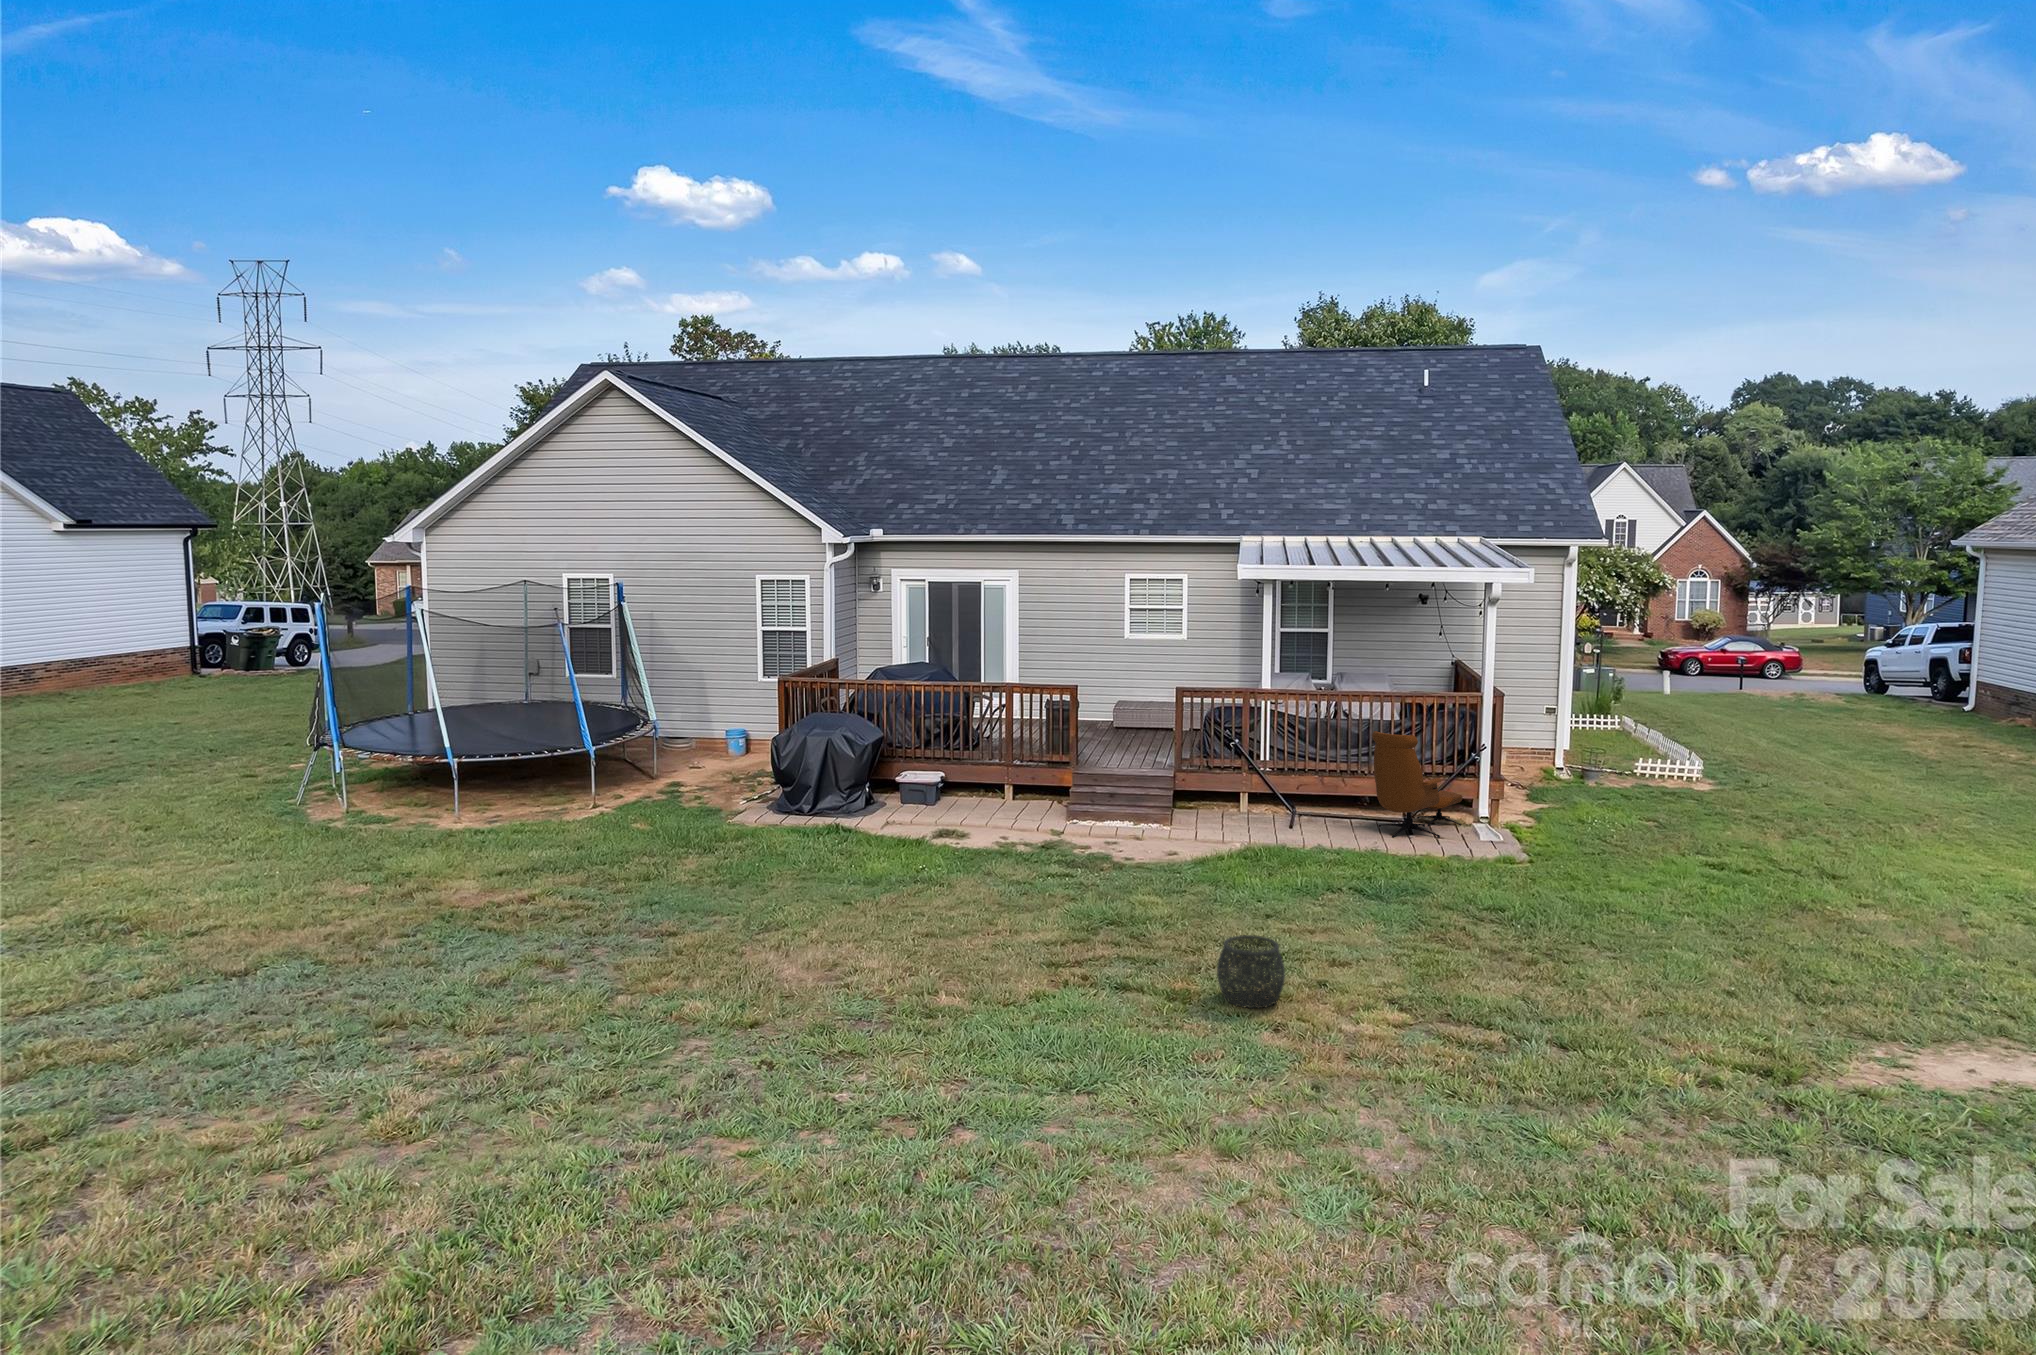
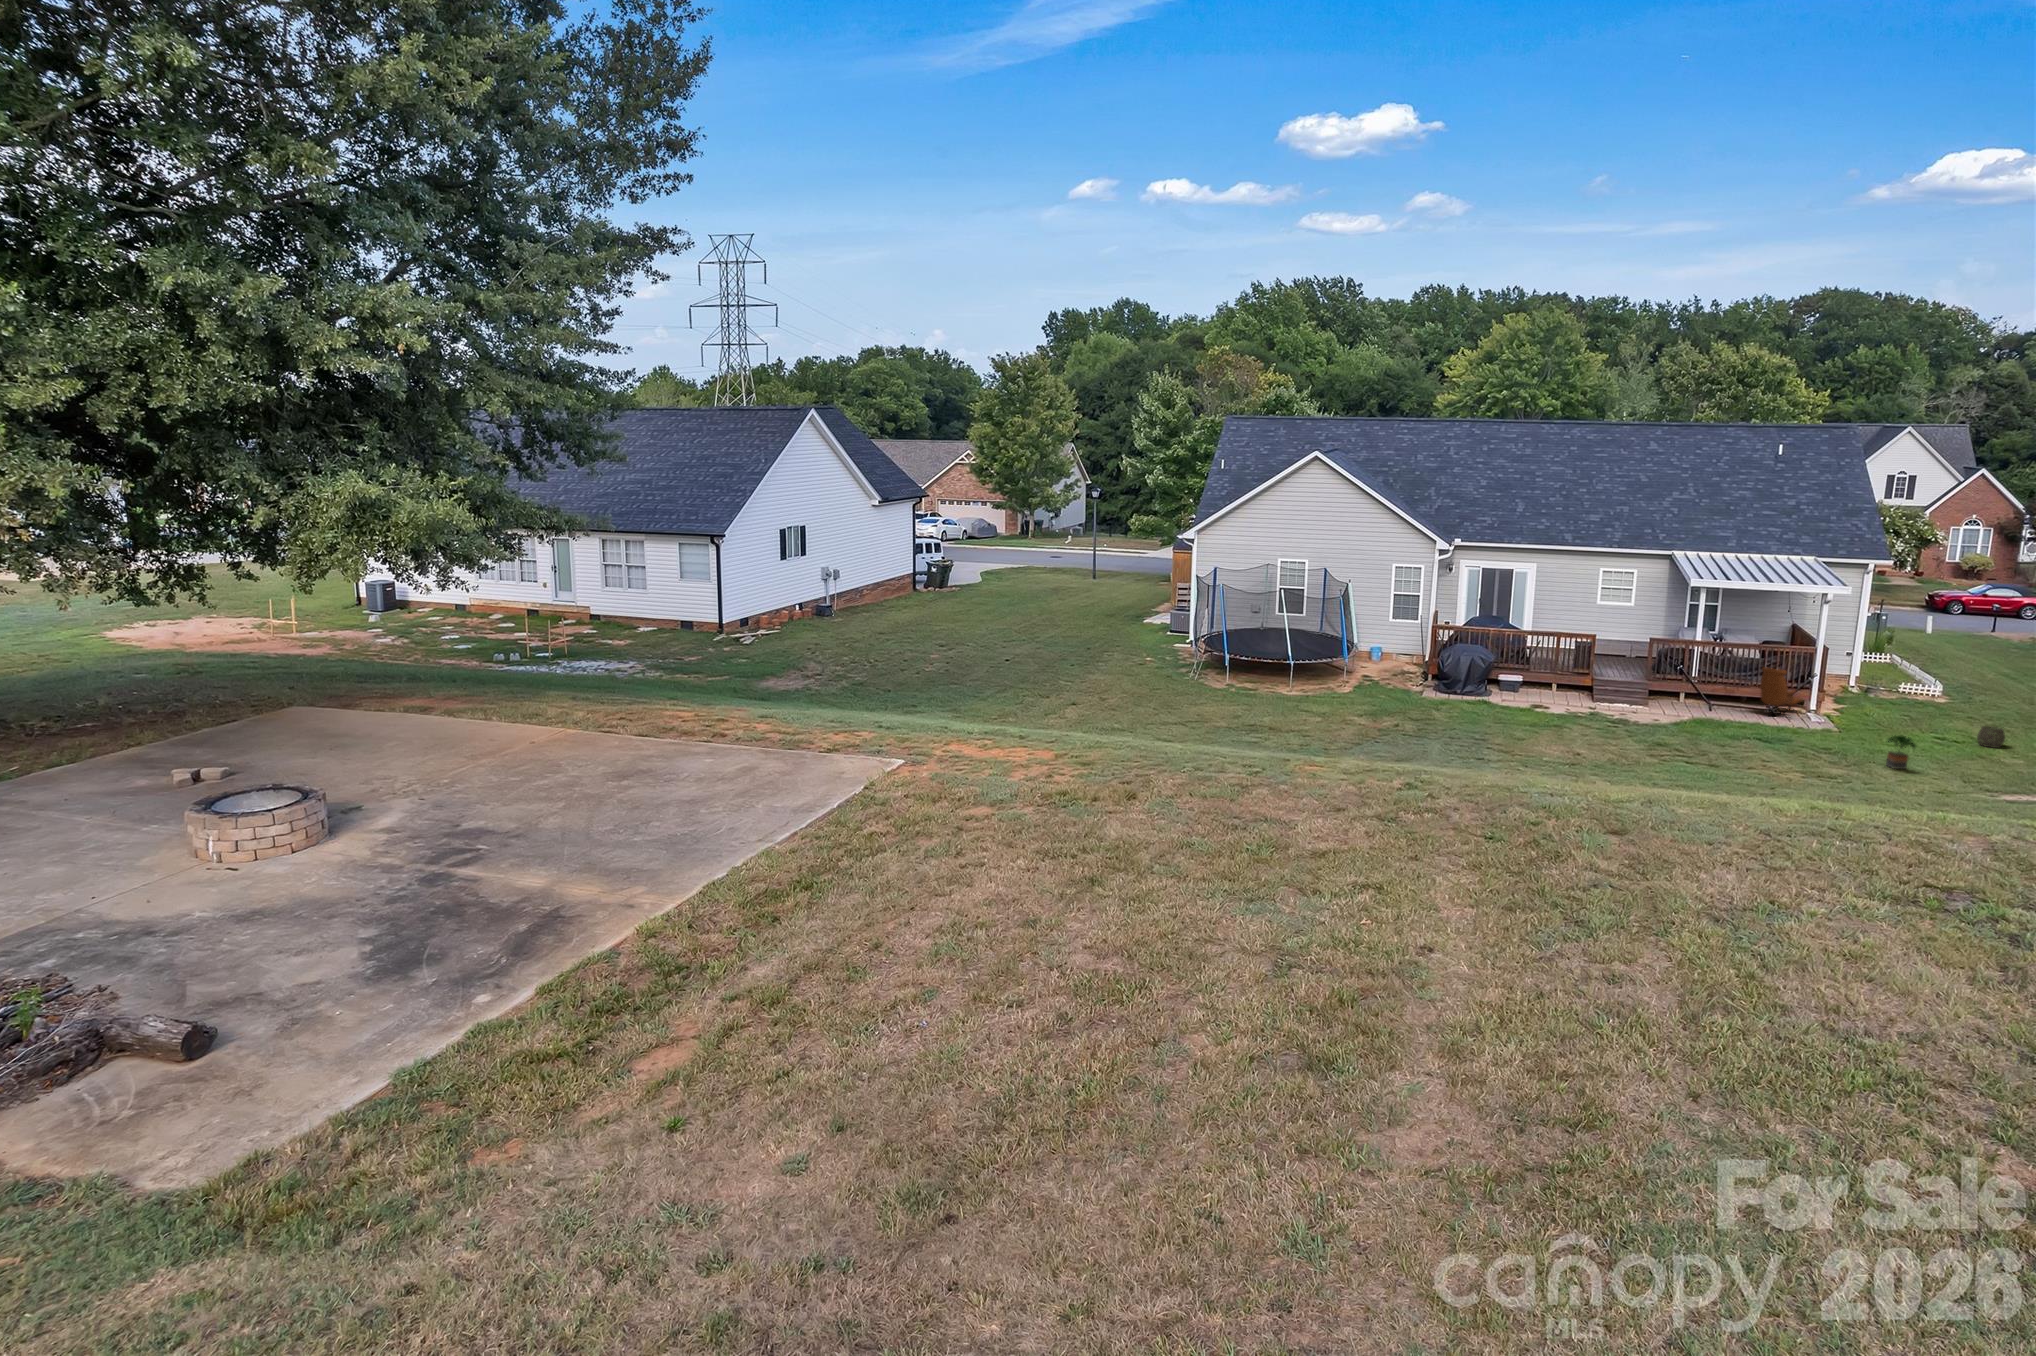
potted tree: none [1614,884,1691,980] -> present [1886,736,1916,769]
woven basket: present [1217,935,1285,1008] -> present [1977,726,2005,748]

